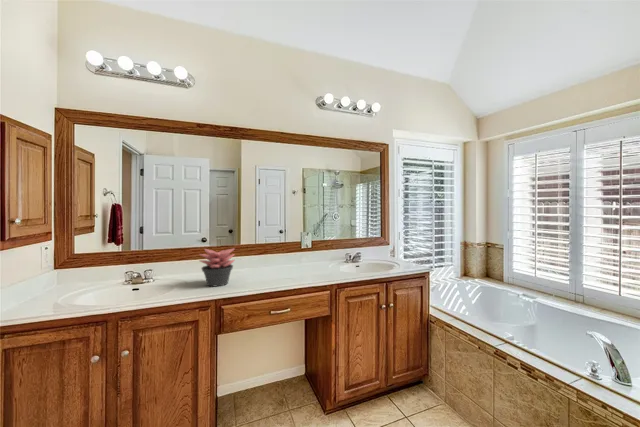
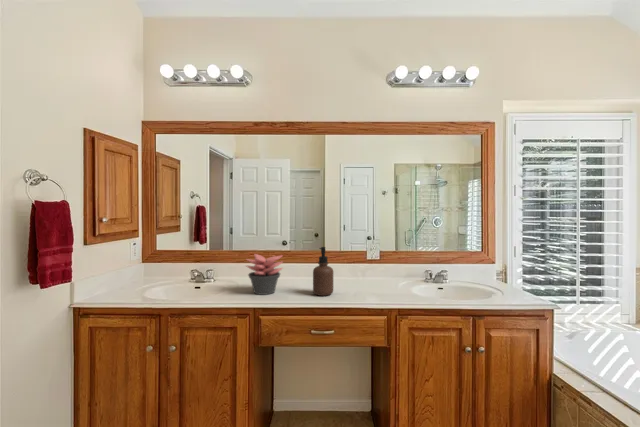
soap dispenser: none [264,239,282,281] -> present [313,247,333,296]

